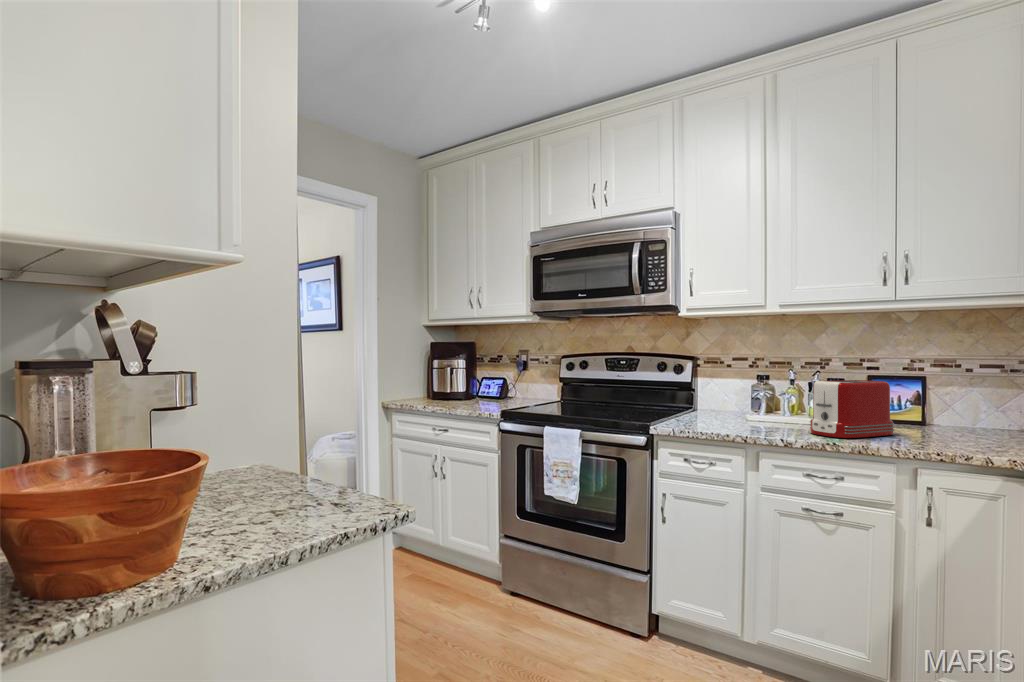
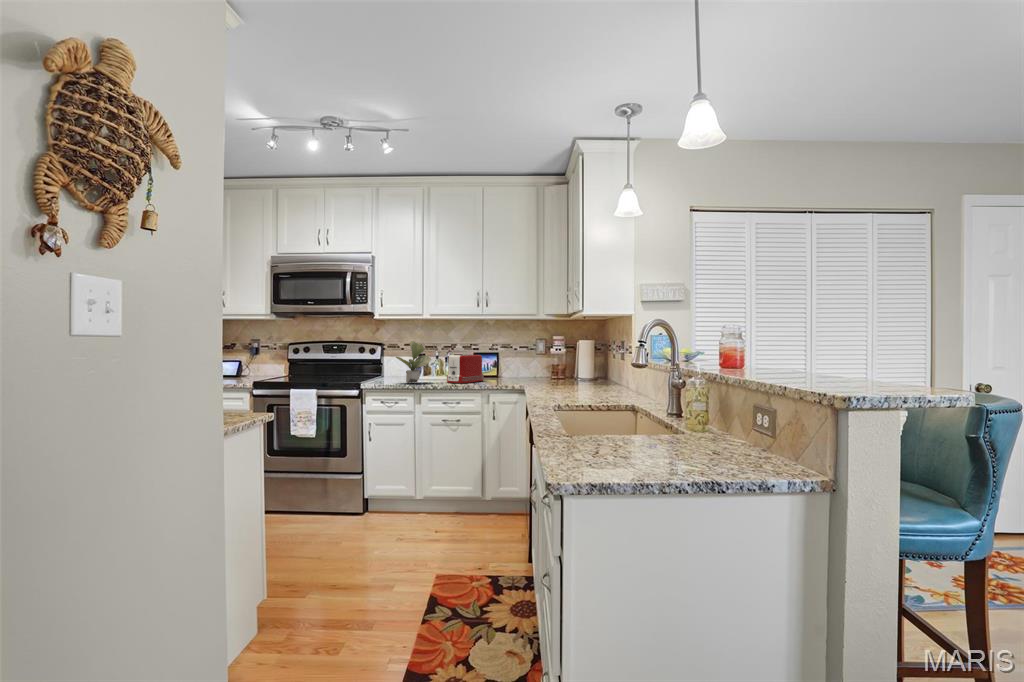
potted plant: none [707,353,777,429] -> present [396,341,431,383]

